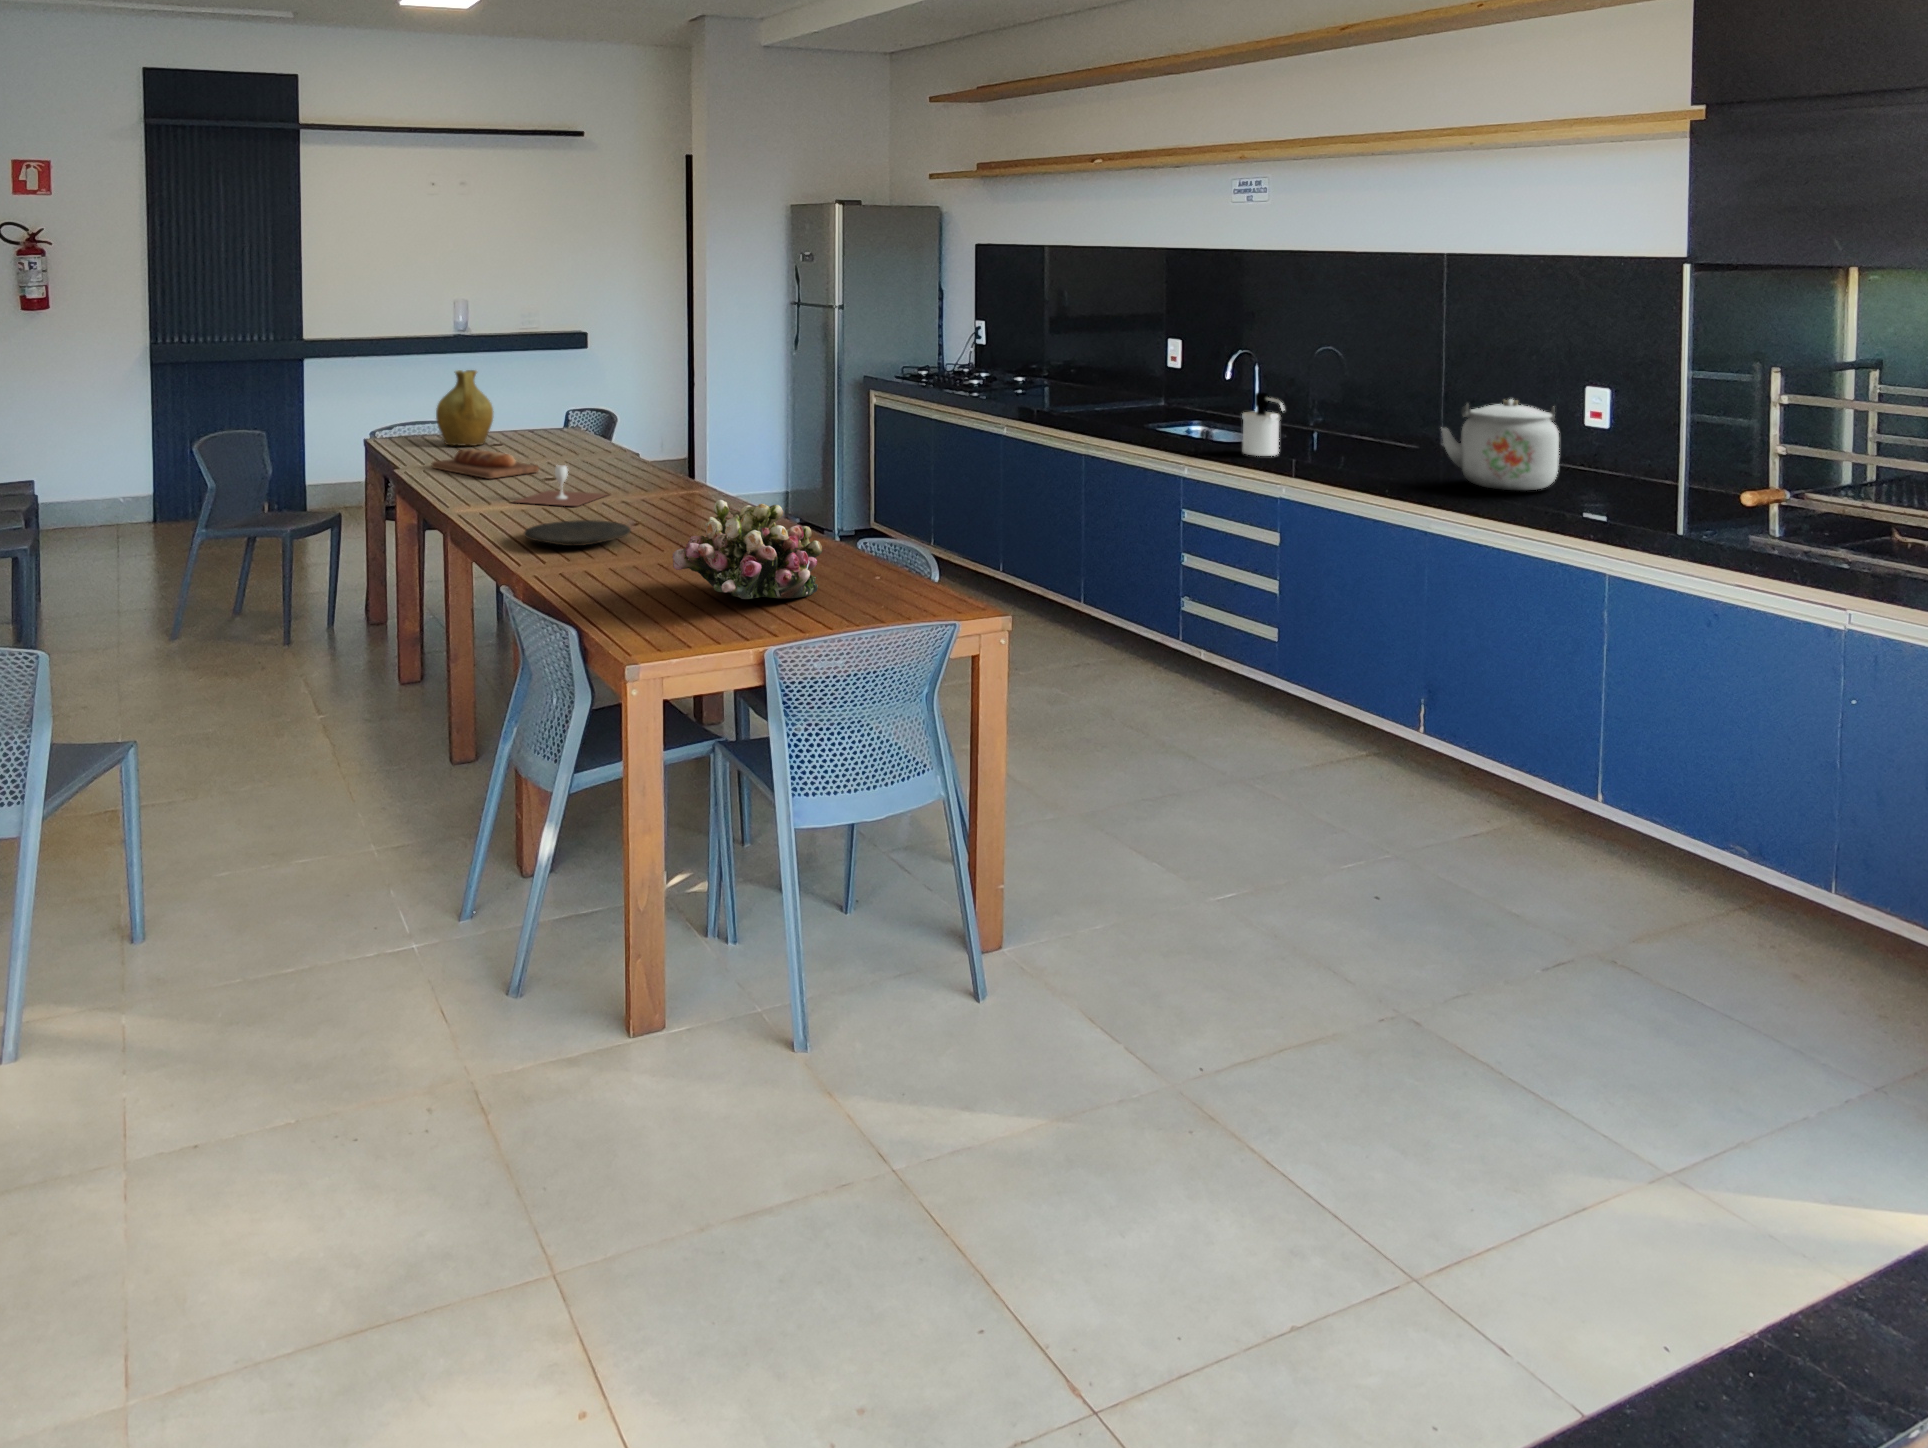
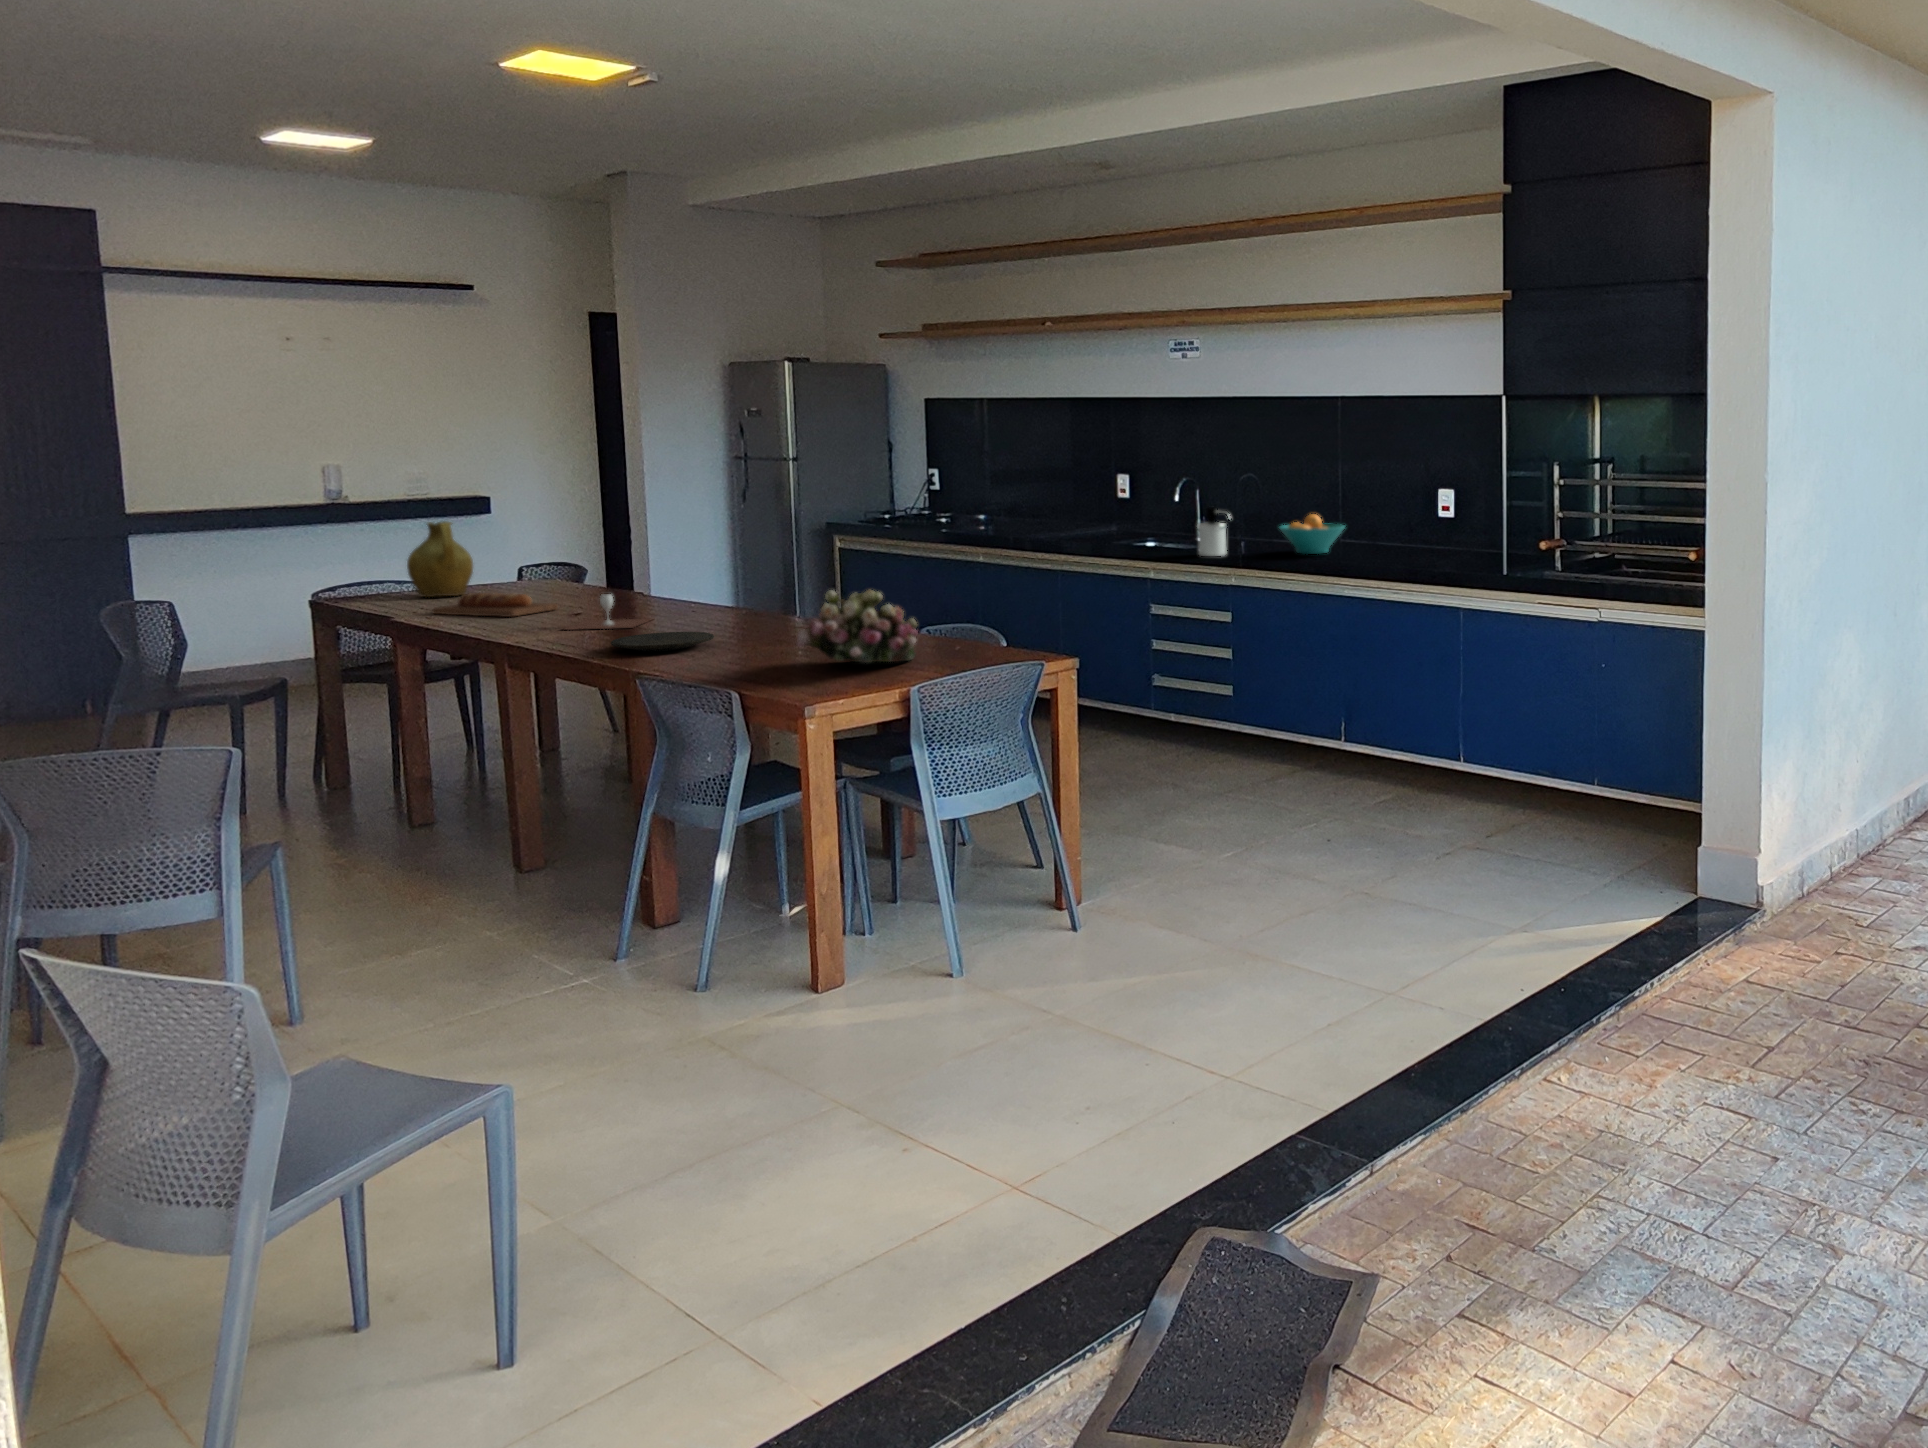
kettle: present [1442,399,1559,491] -> none [1347,498,1426,563]
fruit bowl: none [1349,409,1443,463] -> present [1280,514,1345,554]

